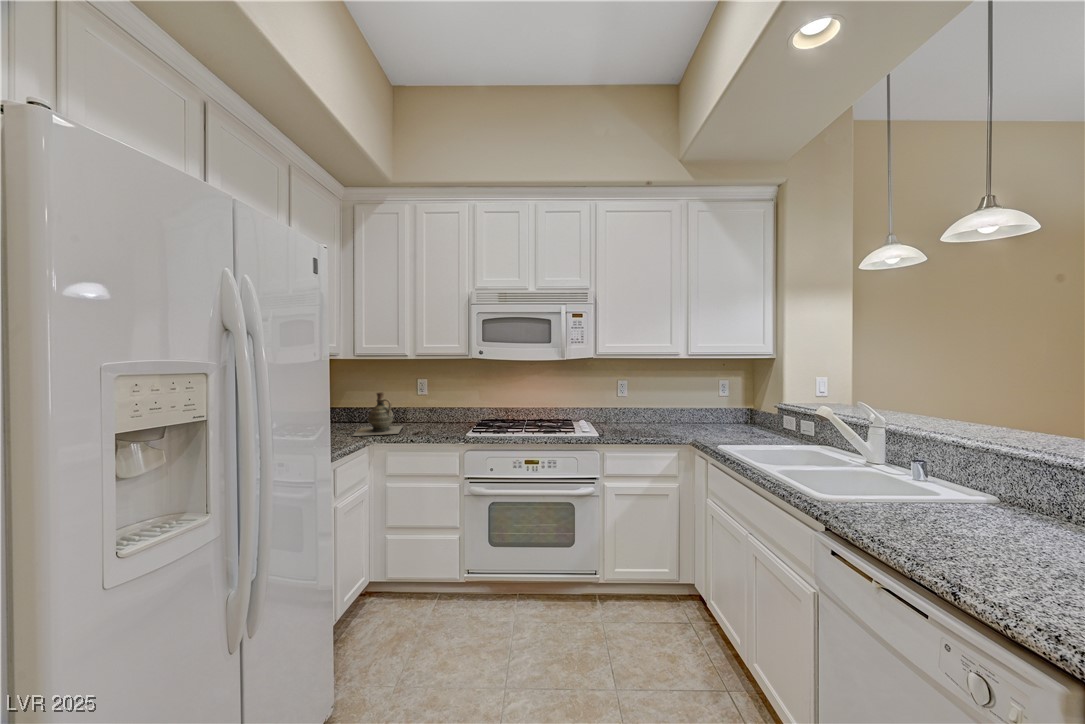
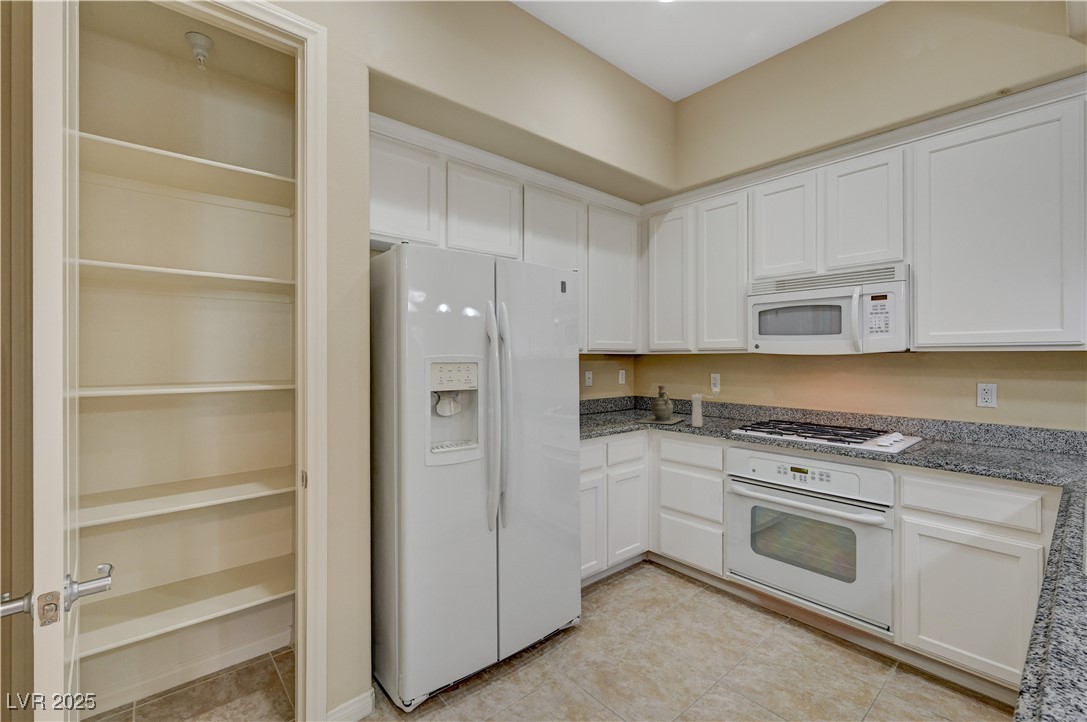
pepper mill: none [421,393,447,434] -> present [692,388,720,427]

